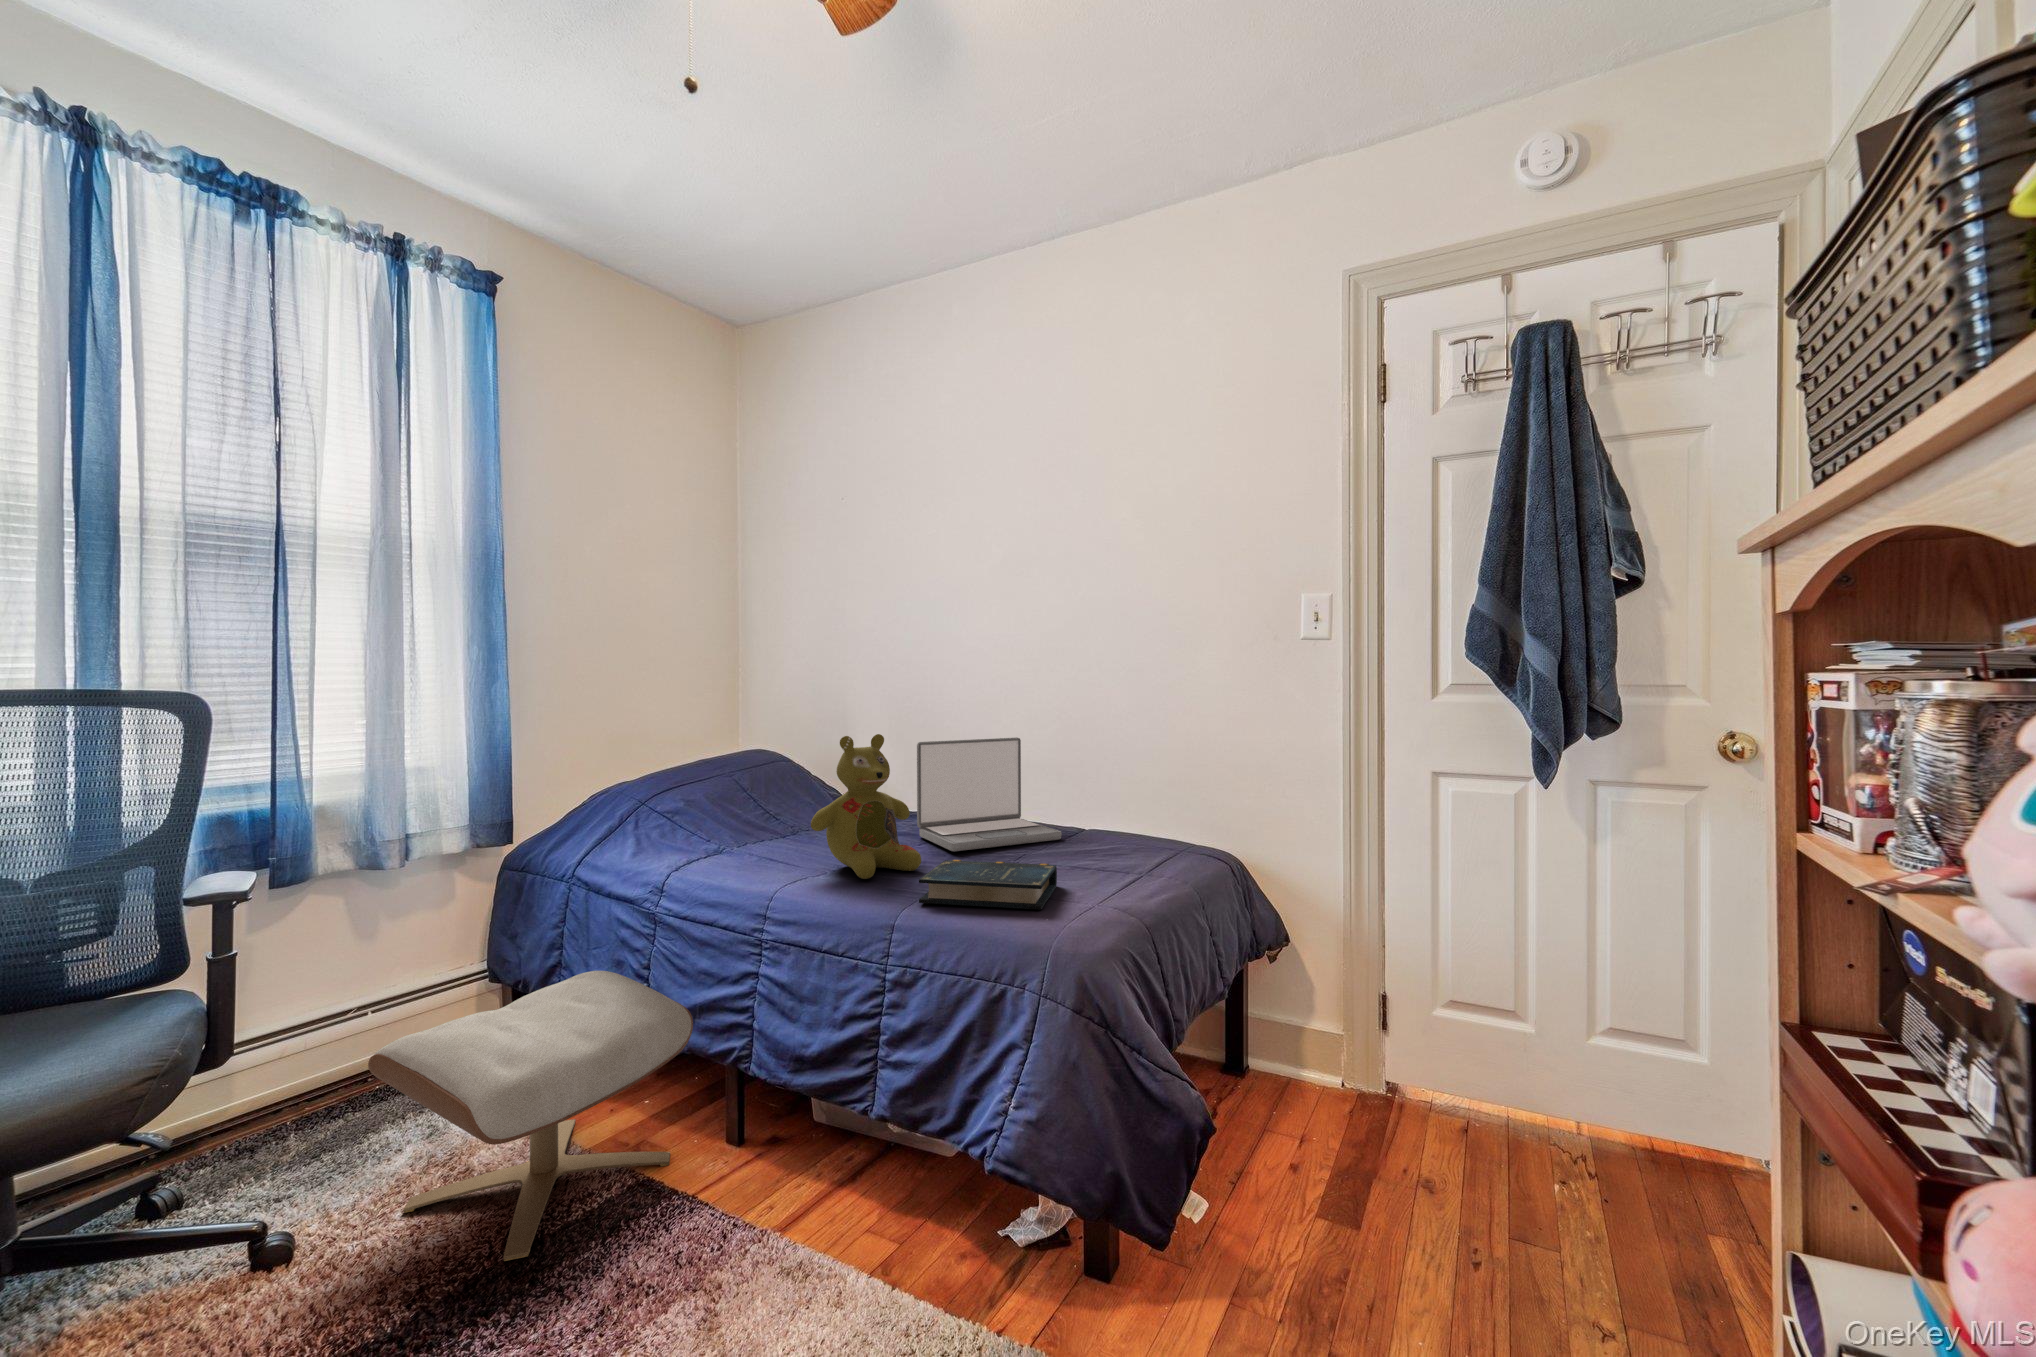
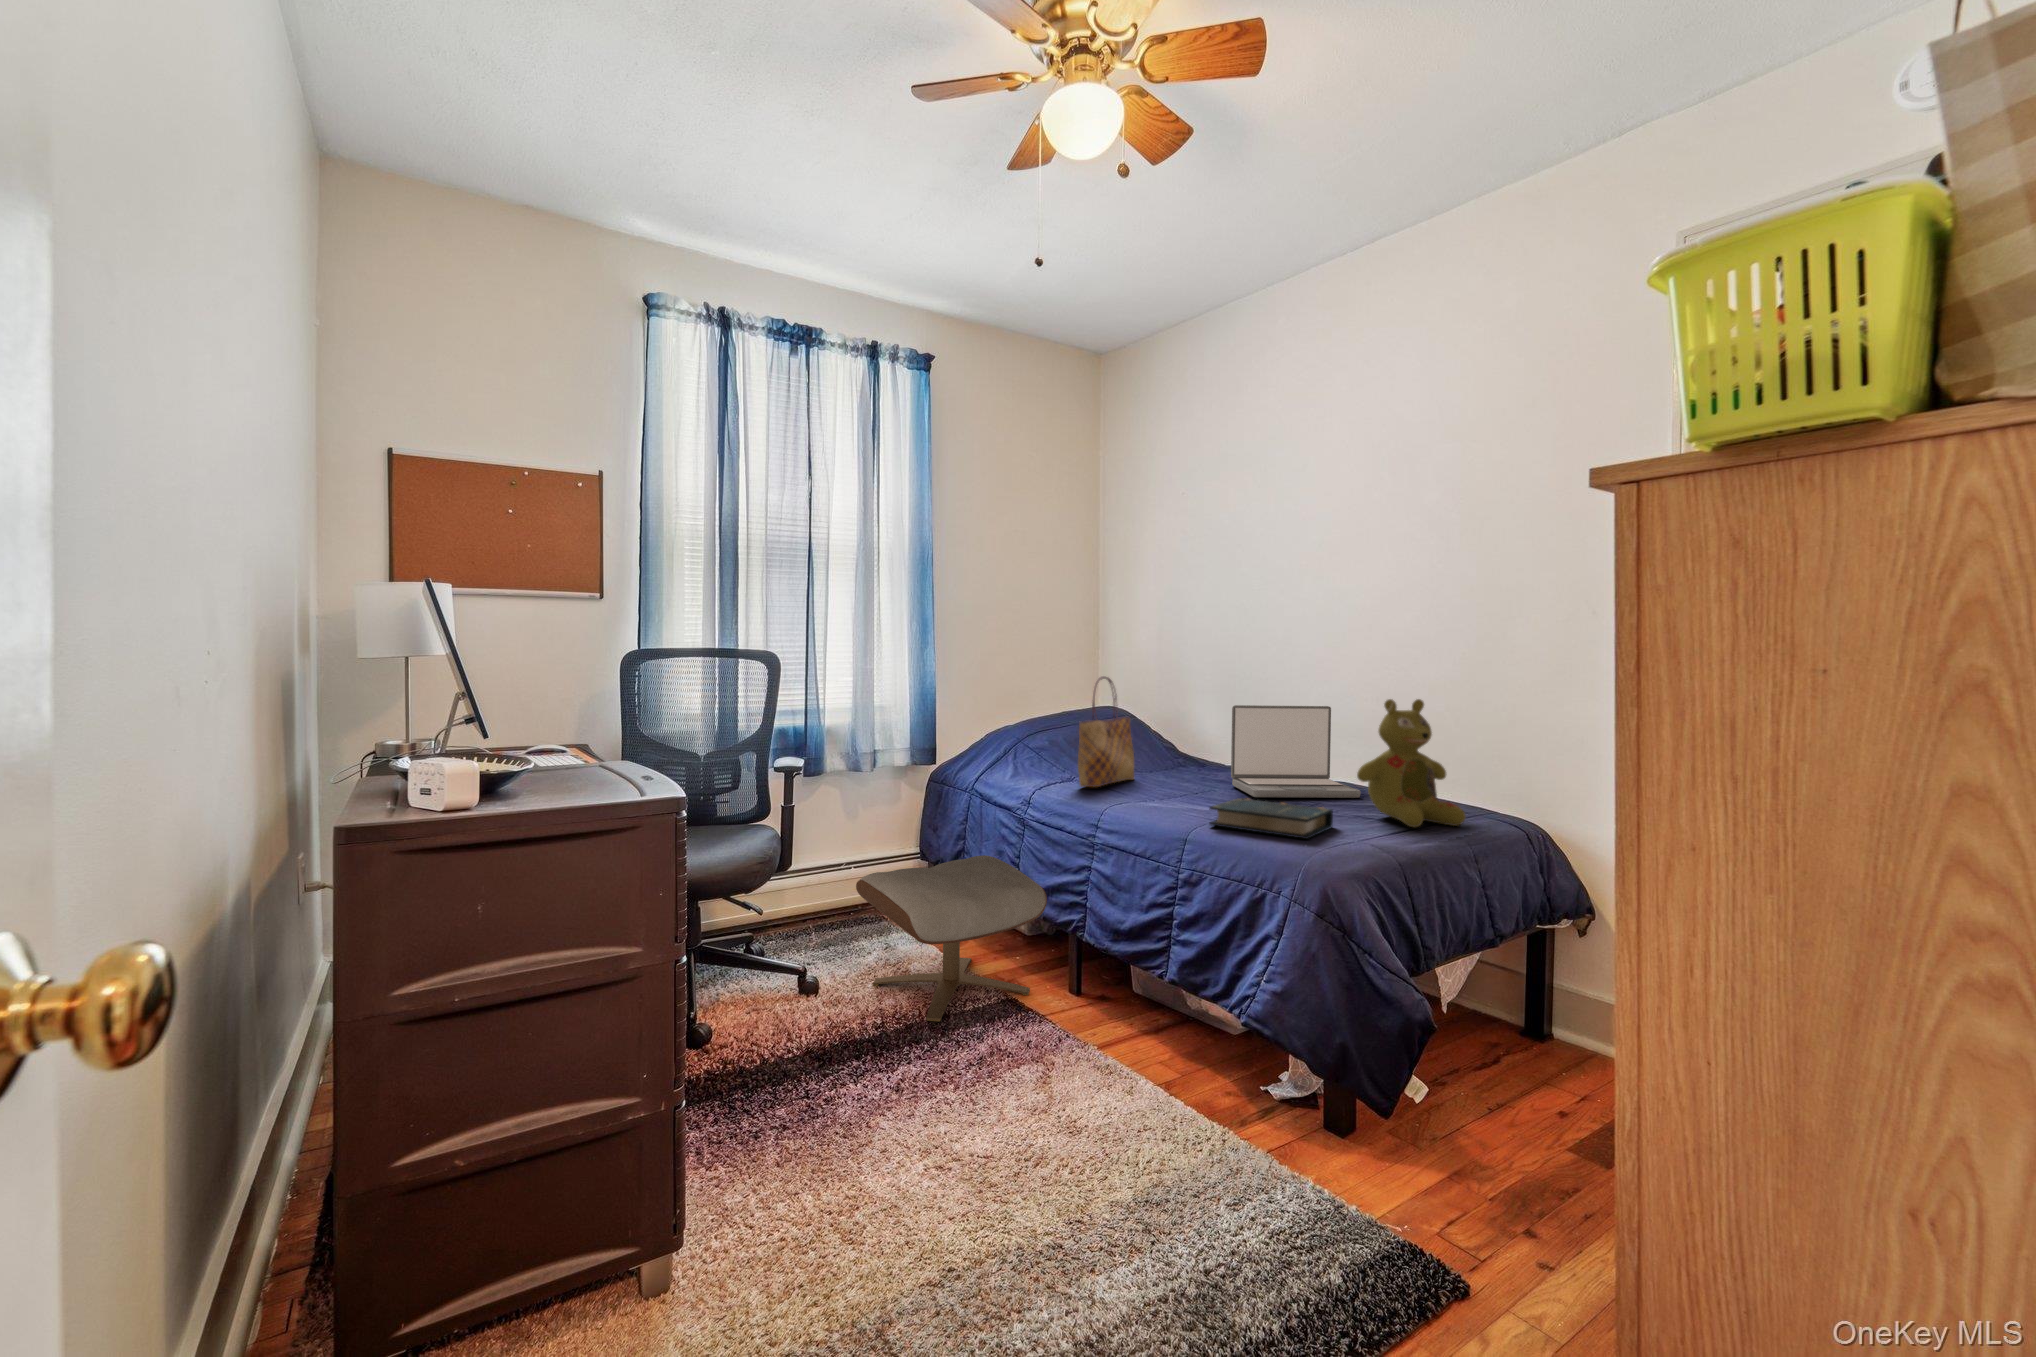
tote bag: none [728,712,799,858] -> present [1078,676,1134,787]
stuffed bear: present [811,734,921,879] -> present [1357,699,1466,828]

